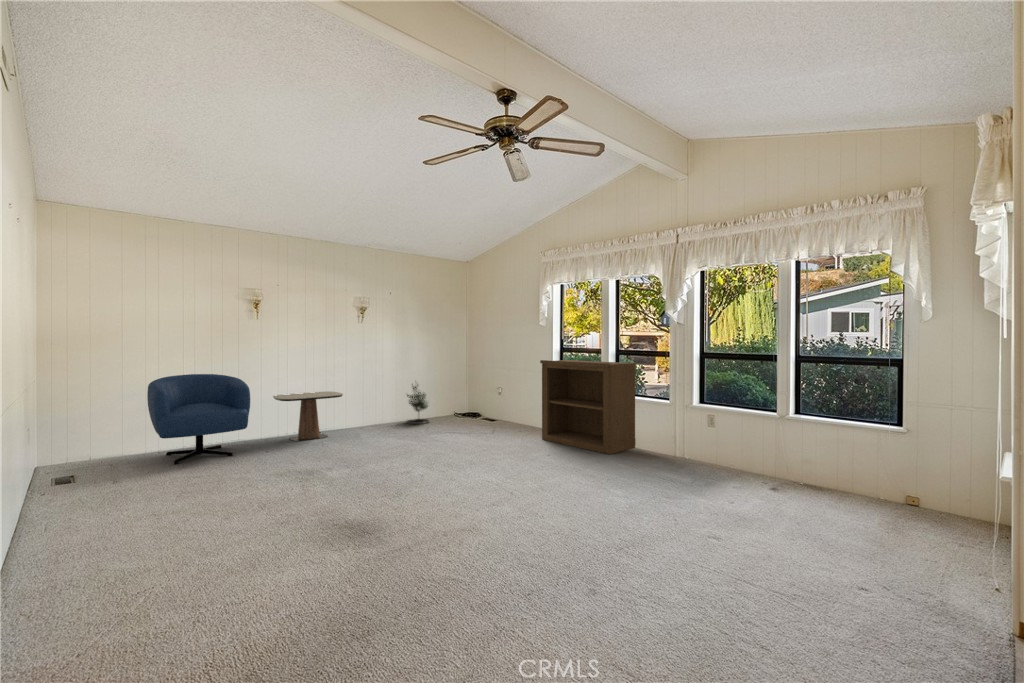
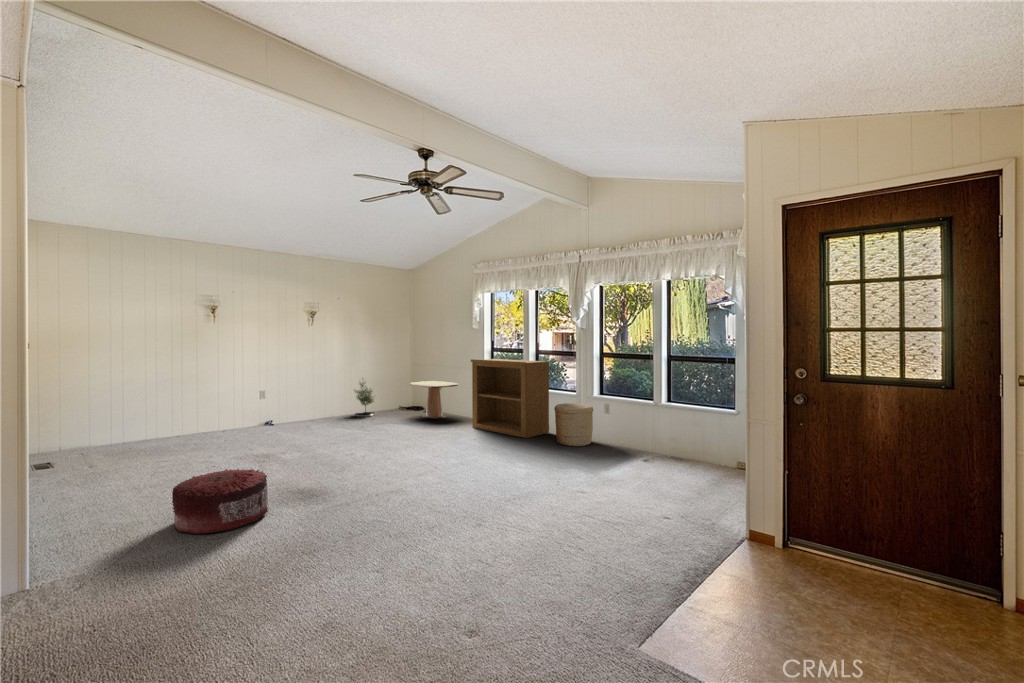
armchair: present [147,374,250,464] -> none [115,374,210,453]
side table: present [273,392,343,441] -> present [410,381,458,419]
woven basket: none [646,414,696,467] -> present [554,403,593,446]
pouf: none [191,494,311,585] -> present [172,469,269,534]

